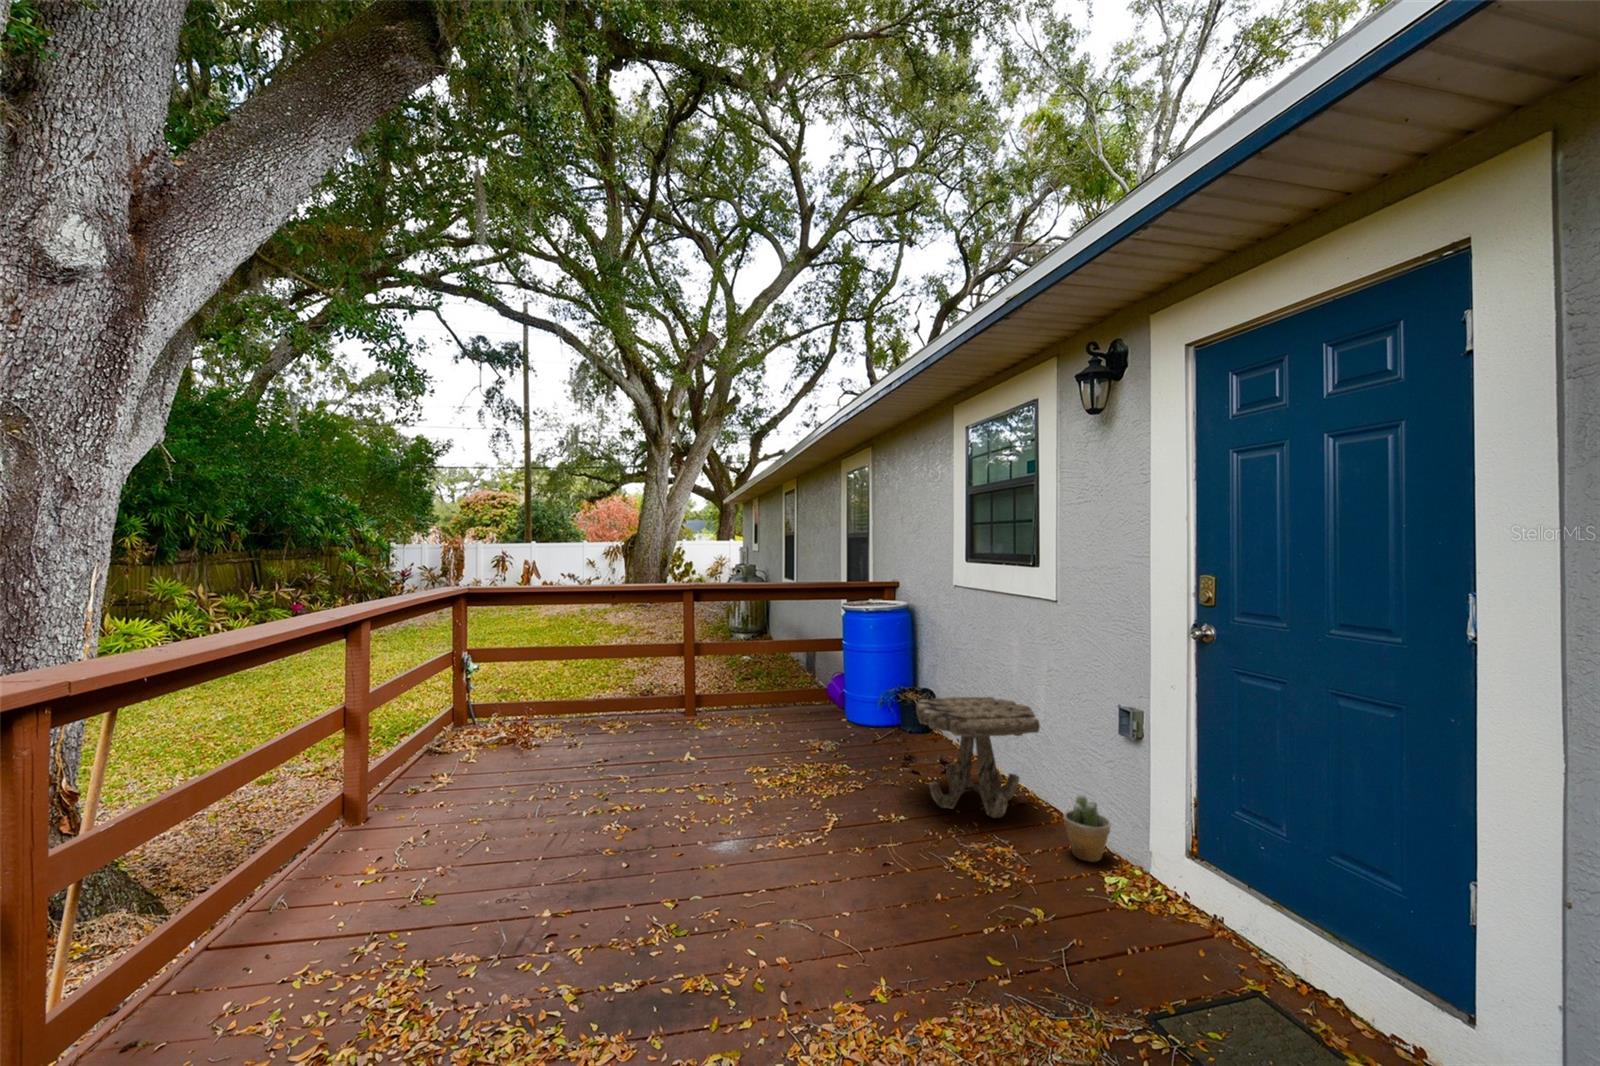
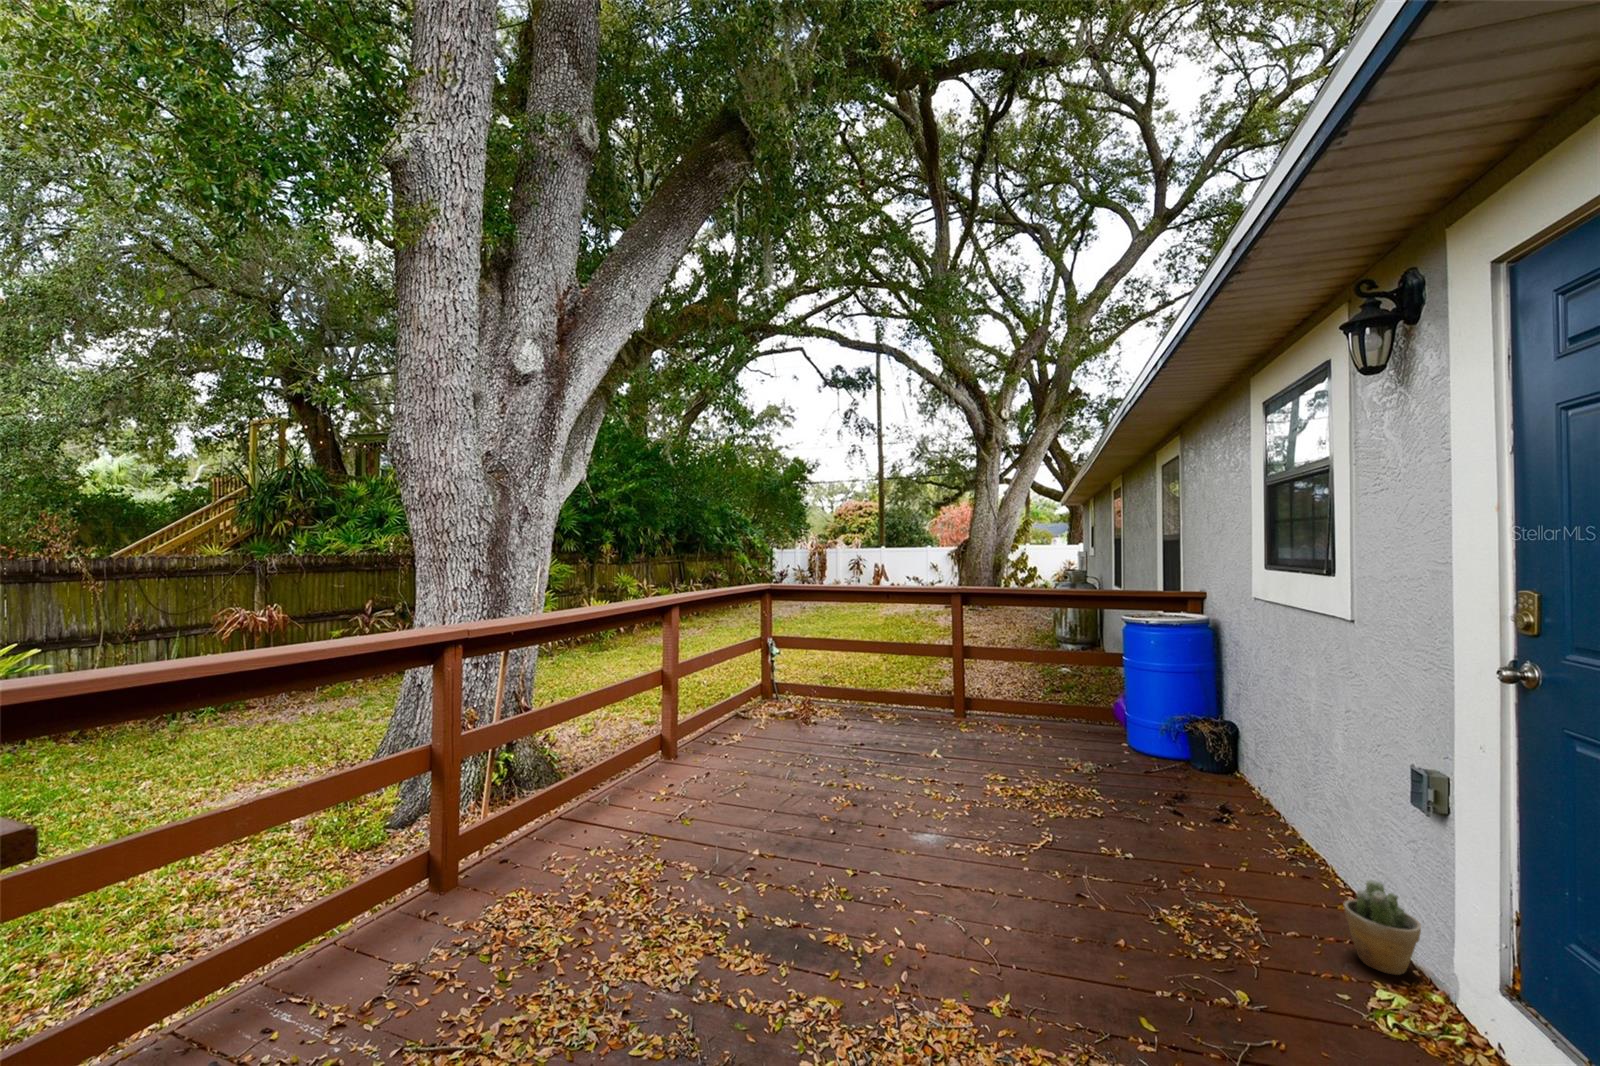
side table: present [916,697,1040,818] -> none [1165,729,1339,889]

